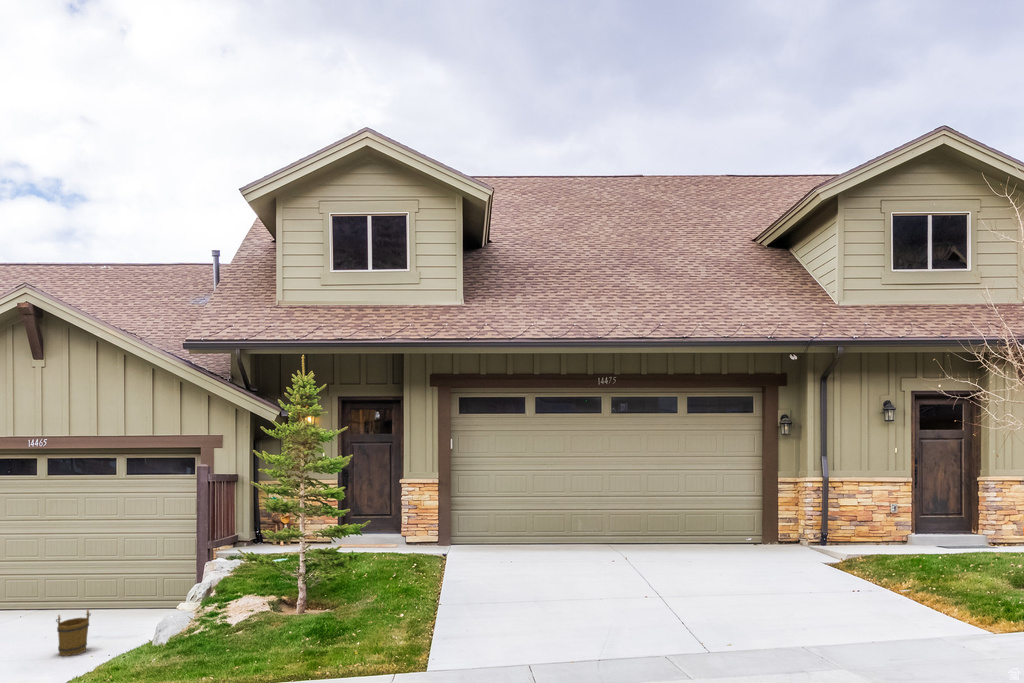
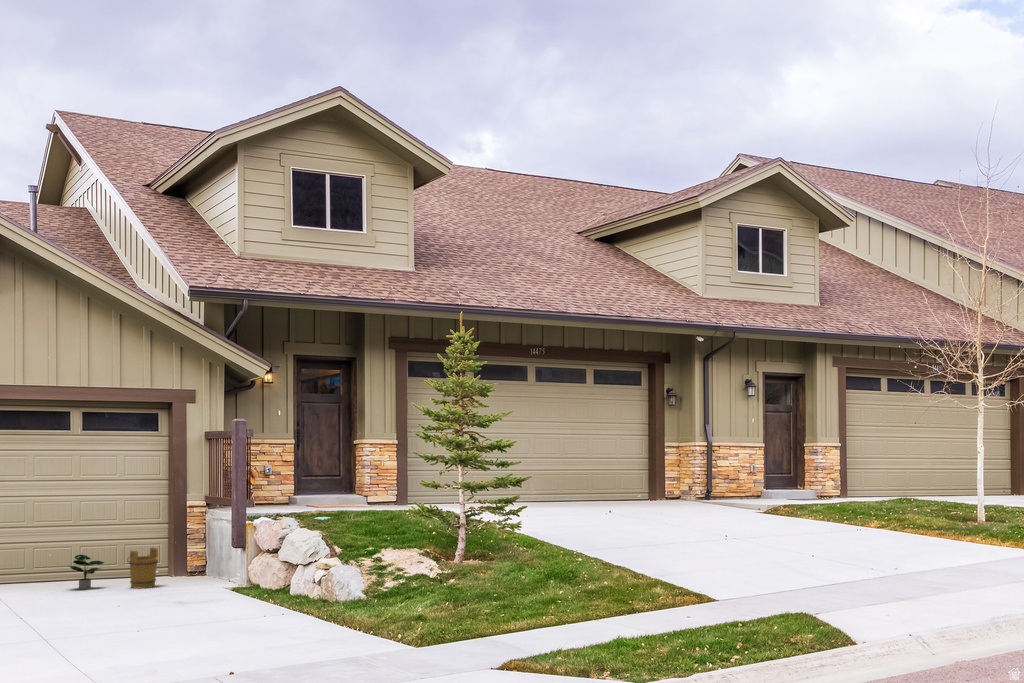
potted plant: none [20,609,57,648] -> present [70,555,104,590]

